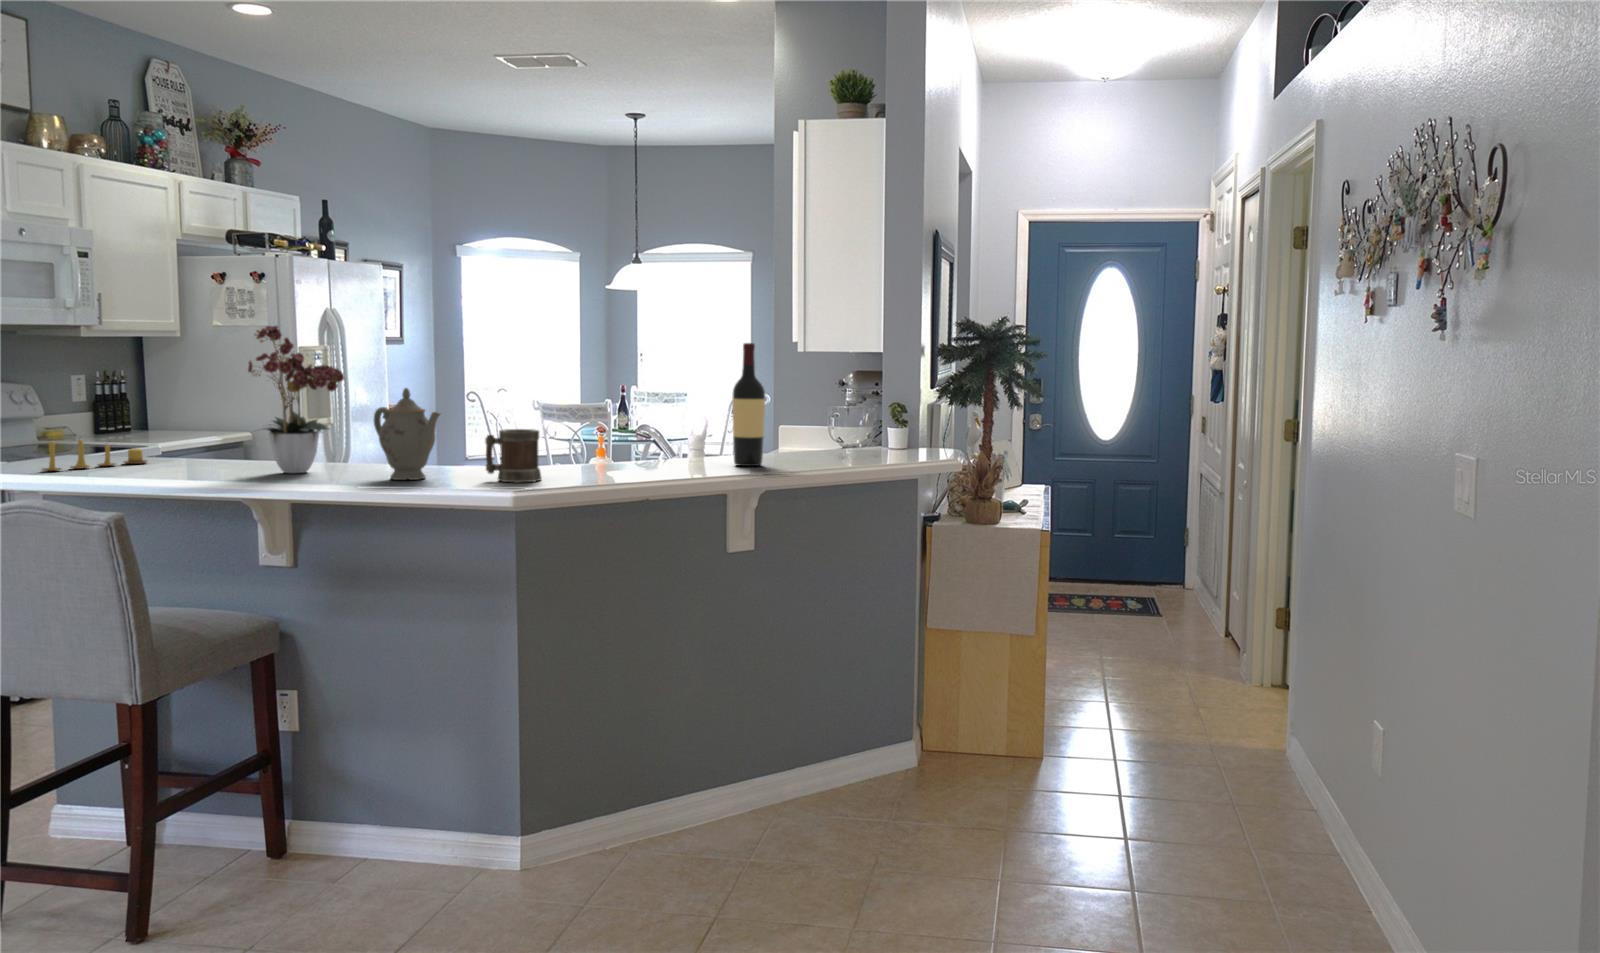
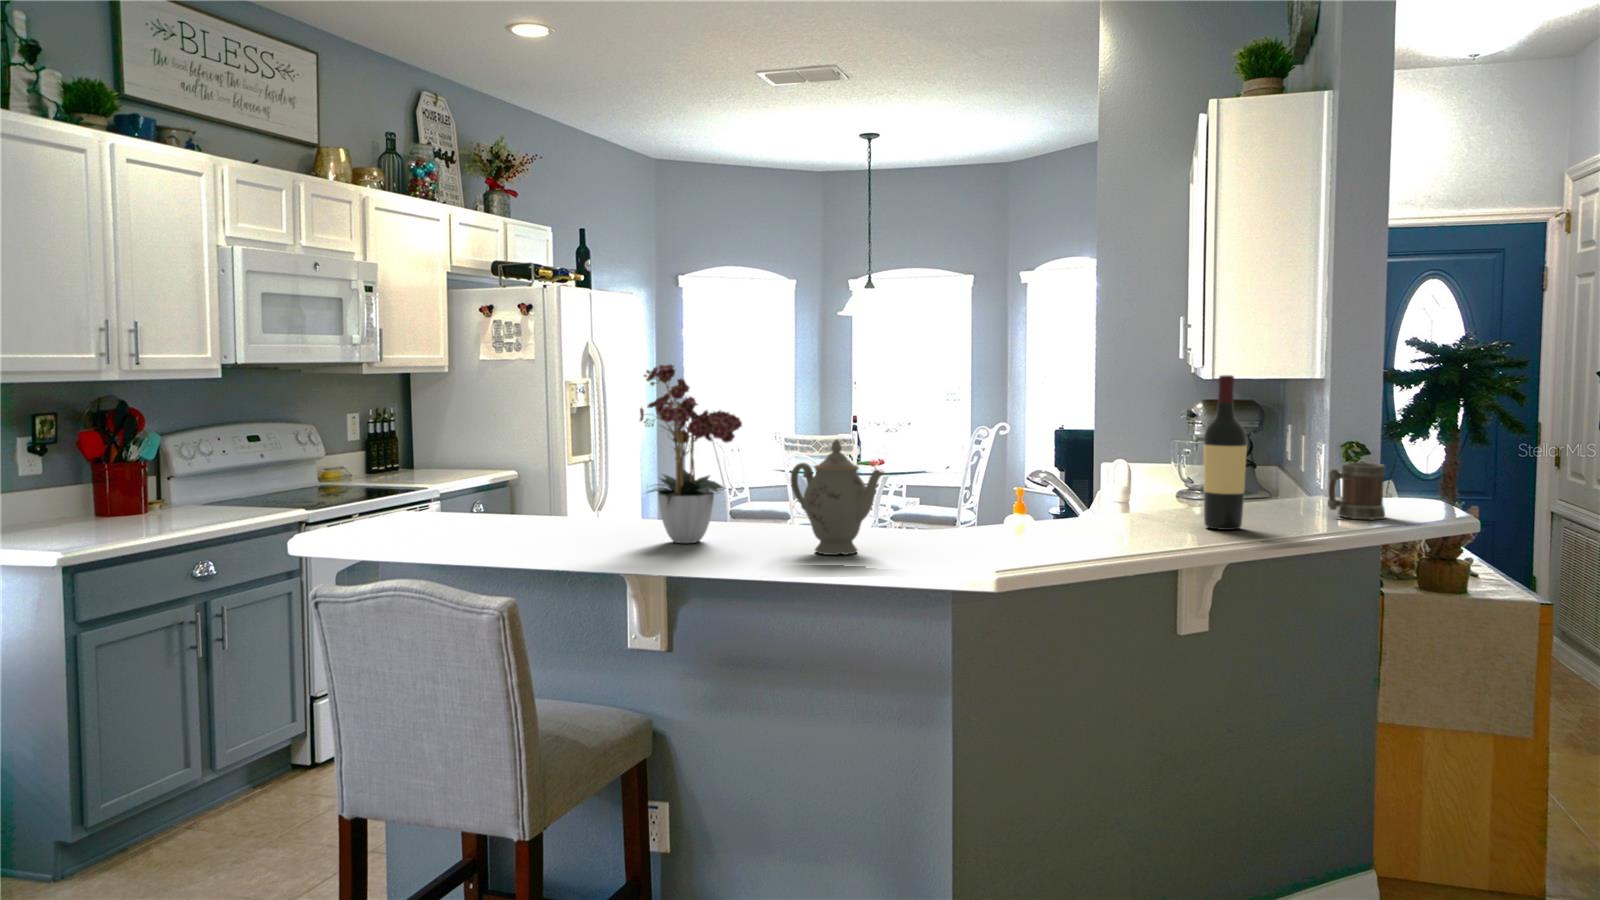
mug: present [485,429,541,482] -> present [1328,463,1385,519]
candle: present [42,440,147,471] -> none [392,498,500,540]

